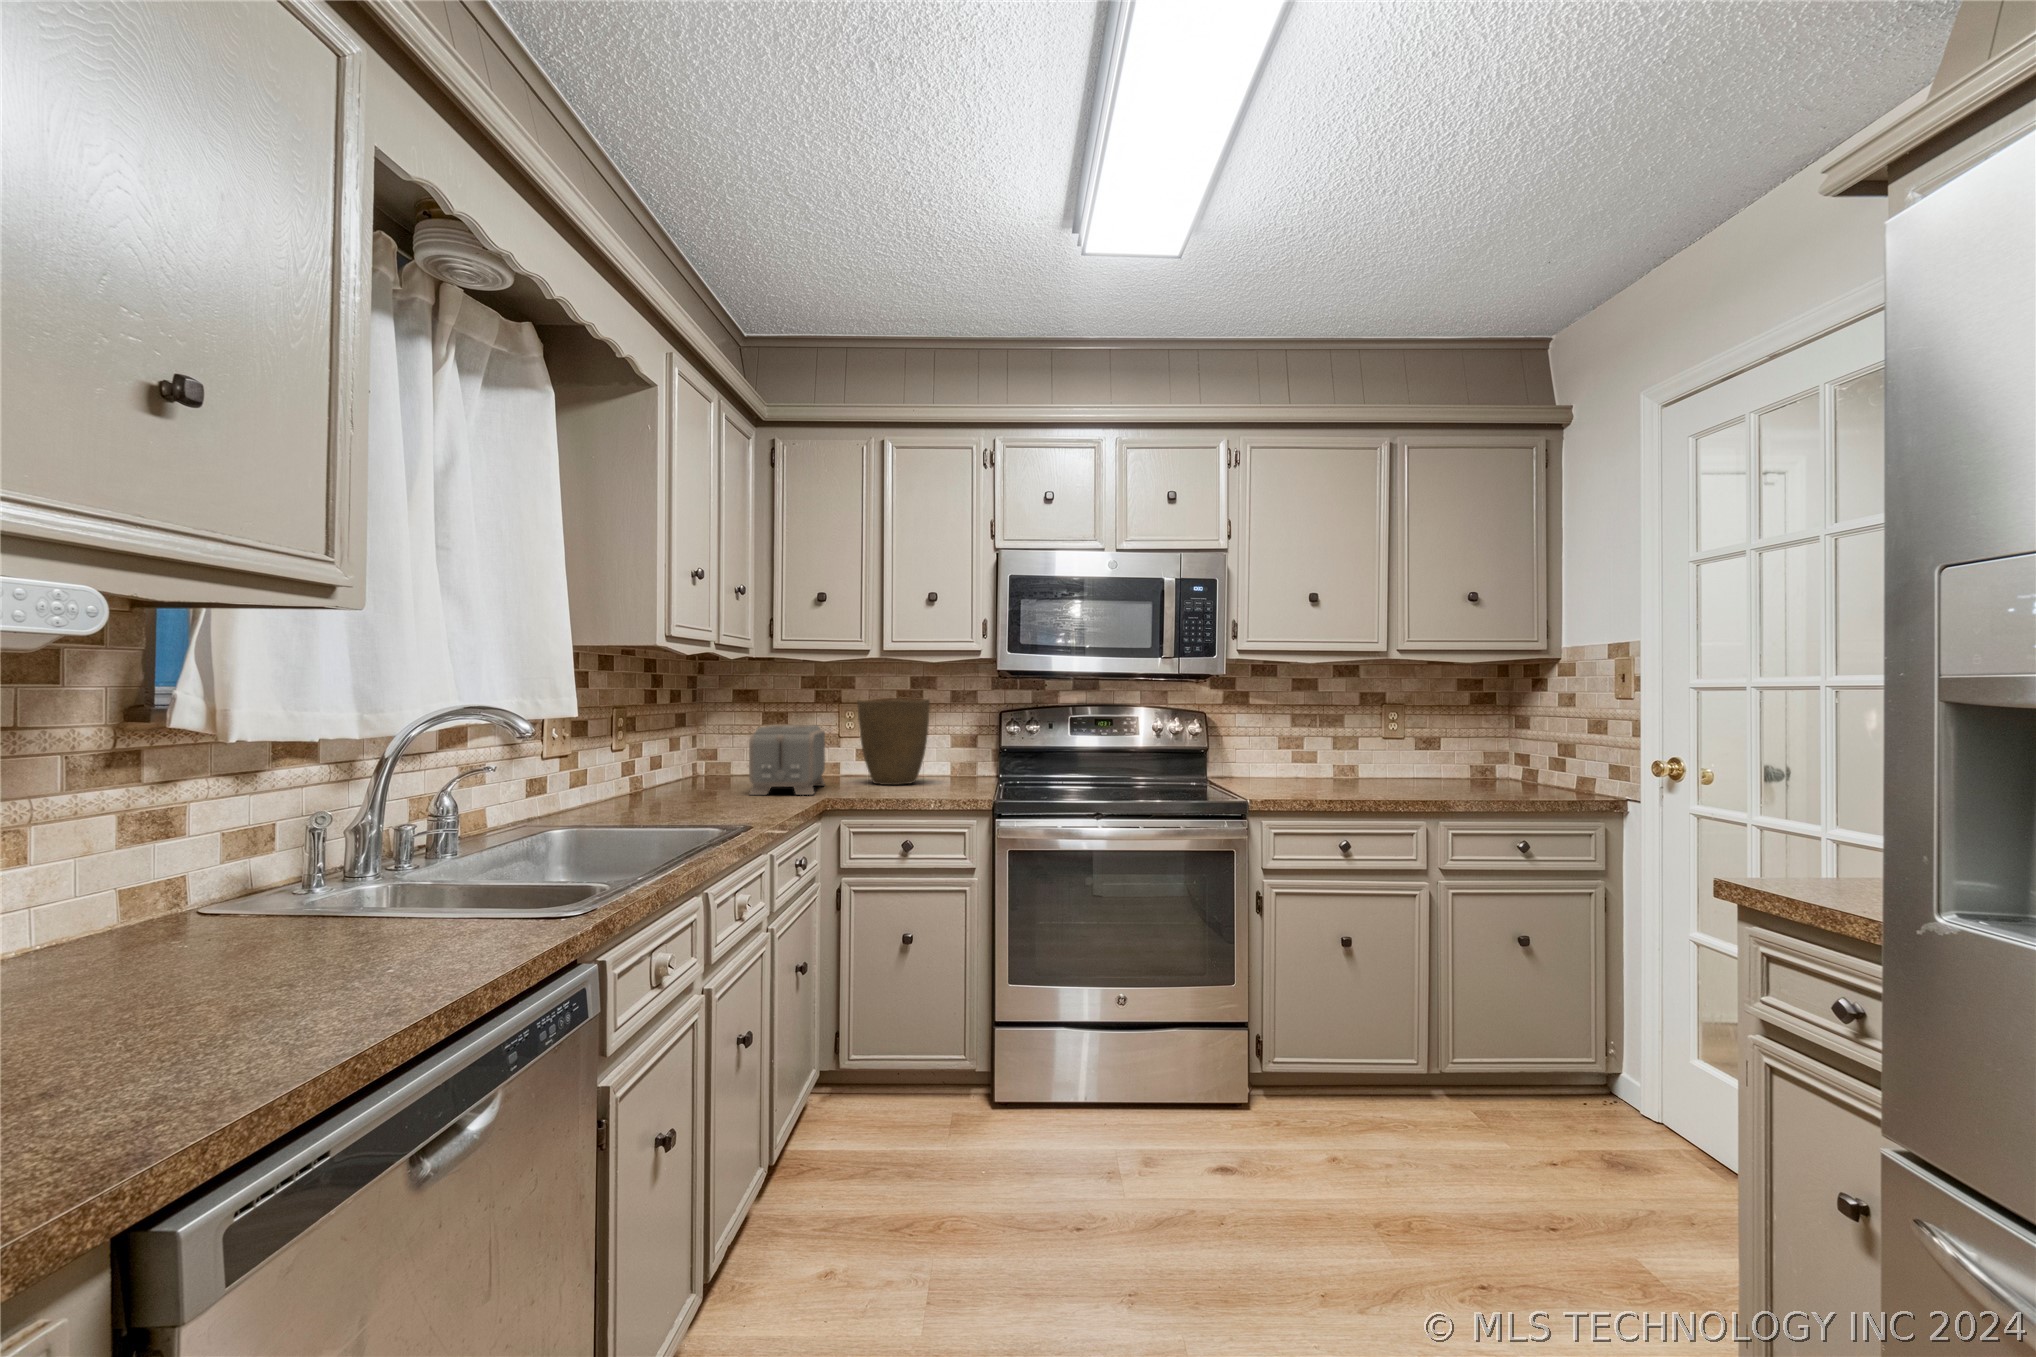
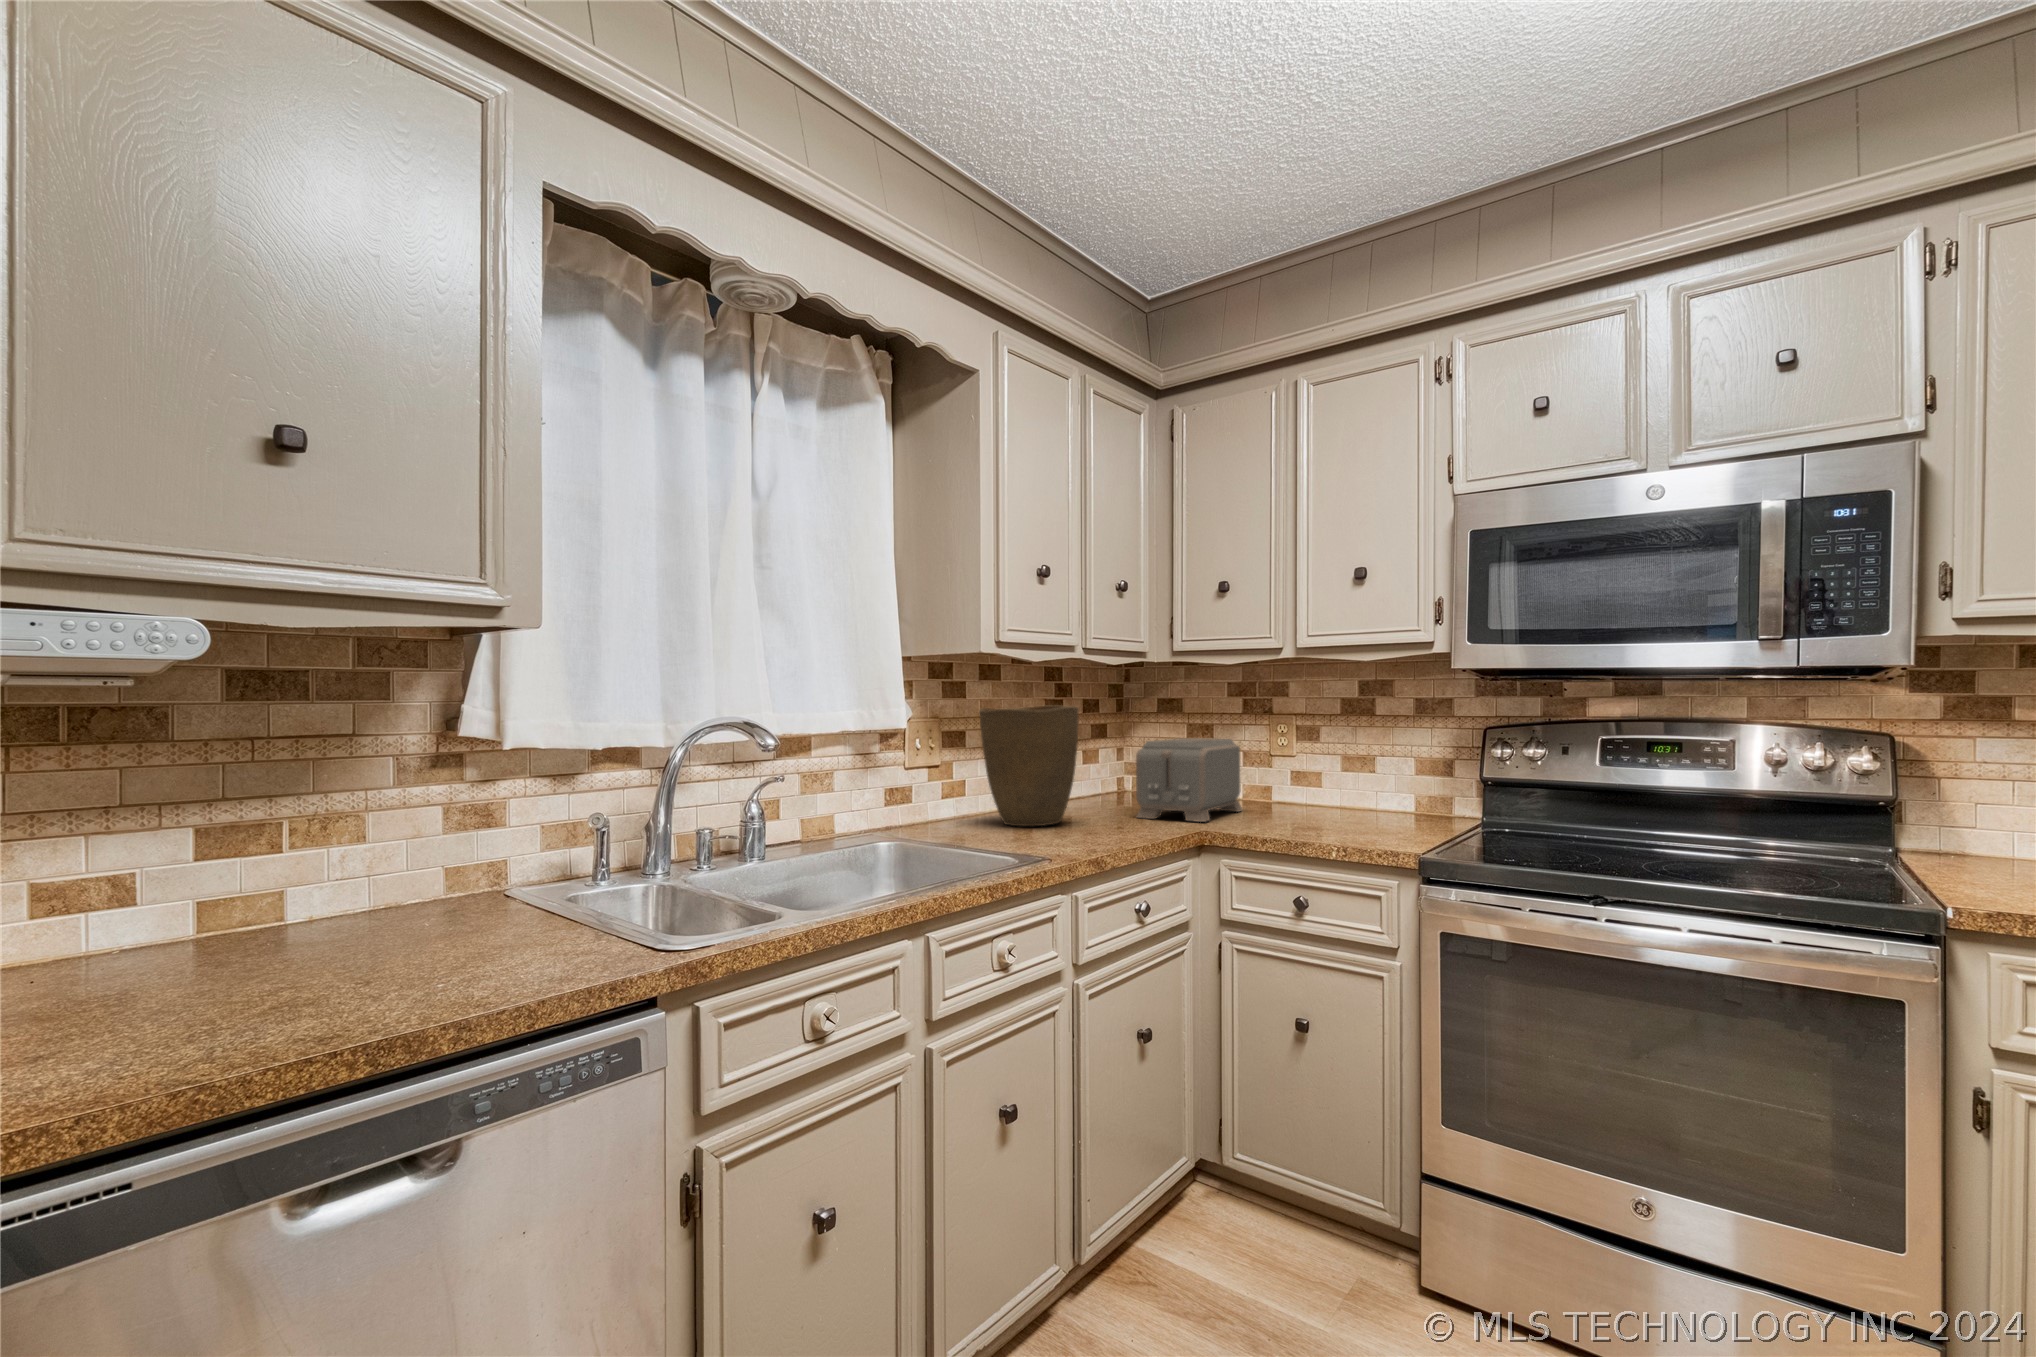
vase: present [857,697,930,785] -> present [979,705,1079,826]

